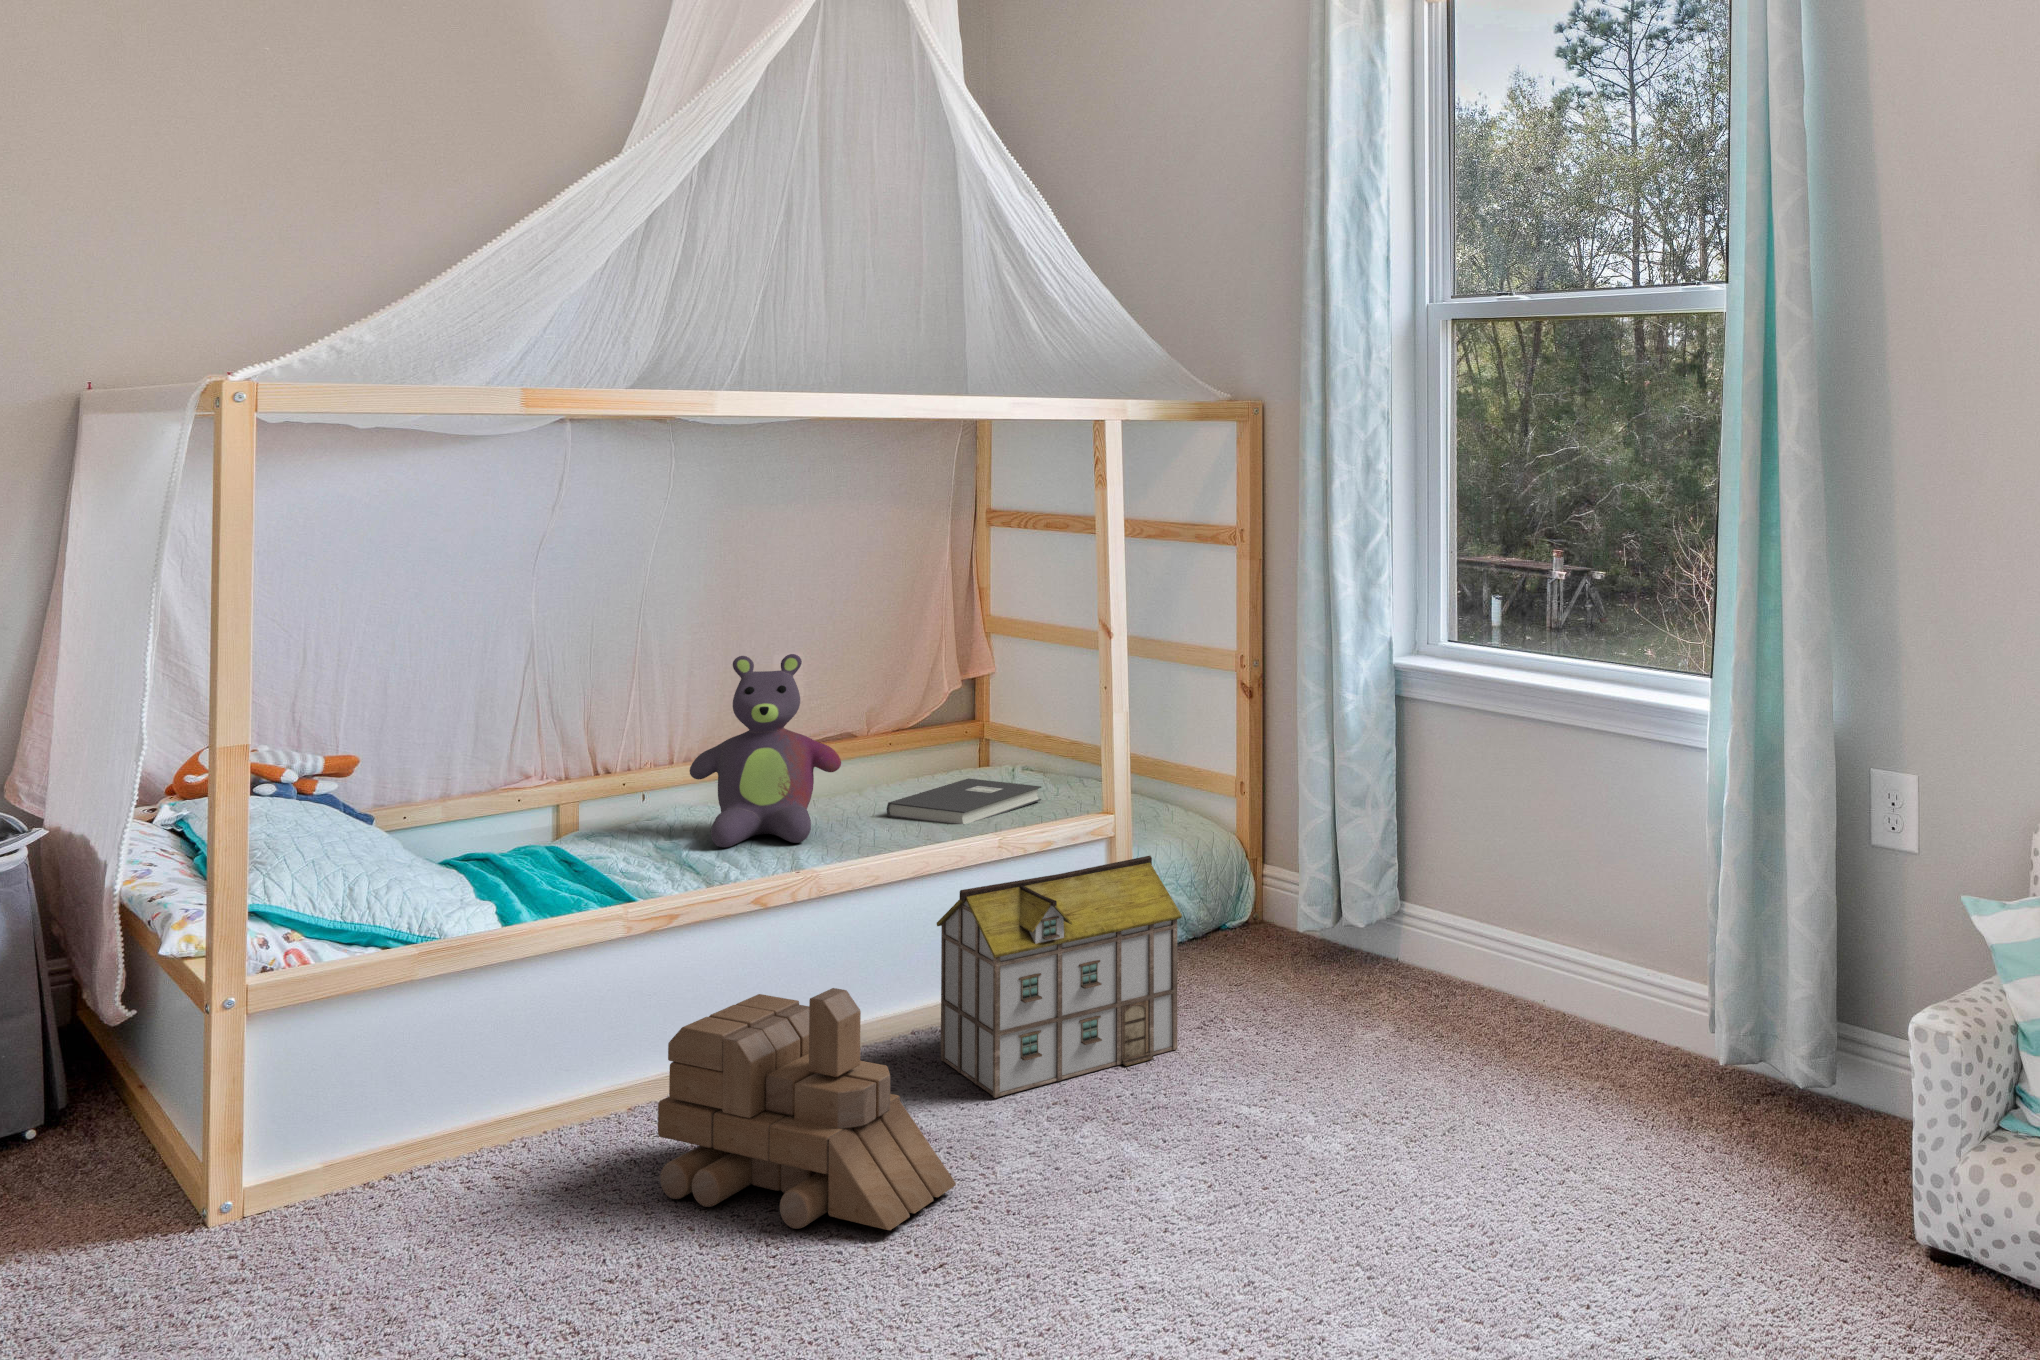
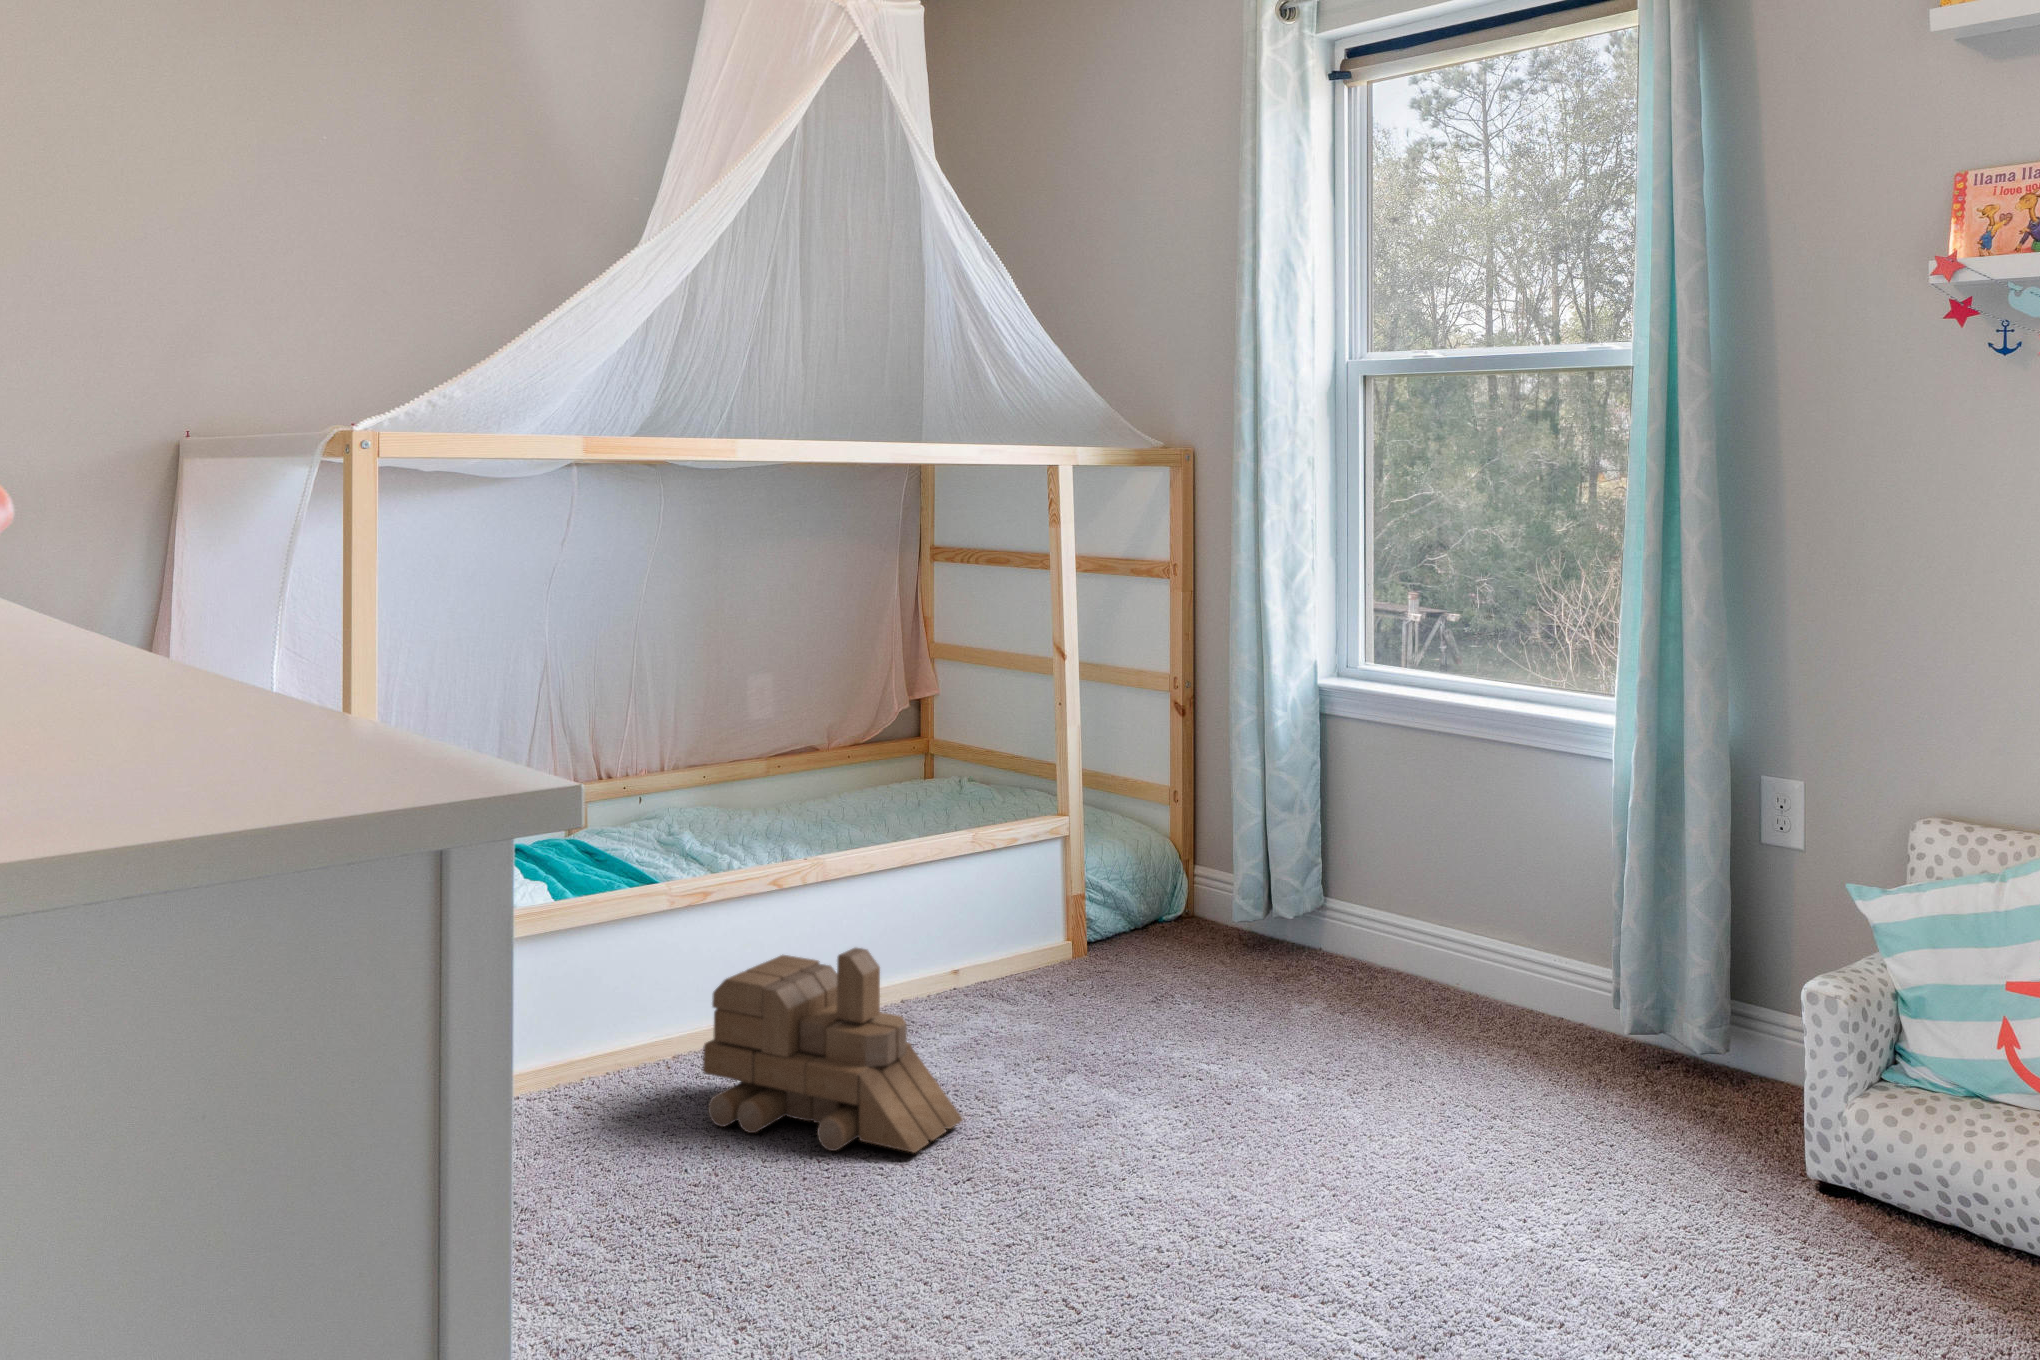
stuffed bear: present [690,654,841,847] -> none [677,660,813,835]
book: present [887,778,1041,824] -> none [850,779,989,821]
toy house: present [937,856,1182,1098] -> none [922,845,1141,1055]

